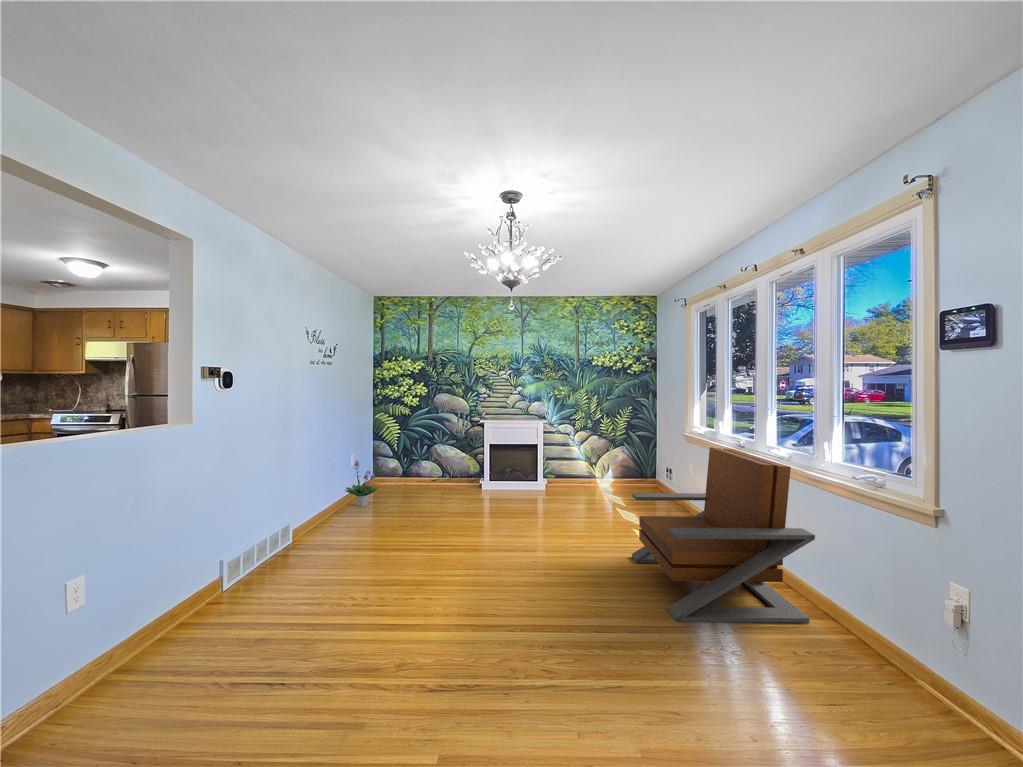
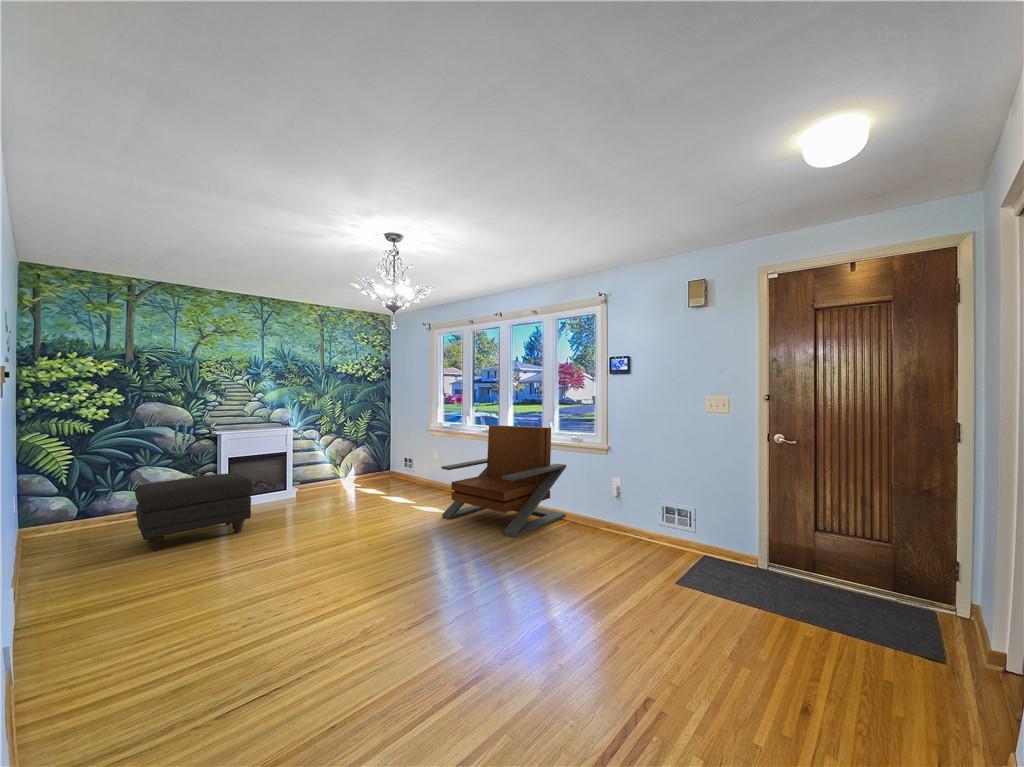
potted plant: present [345,460,379,507] -> none [9,498,85,566]
ottoman: none [396,460,477,515] -> present [135,473,253,551]

